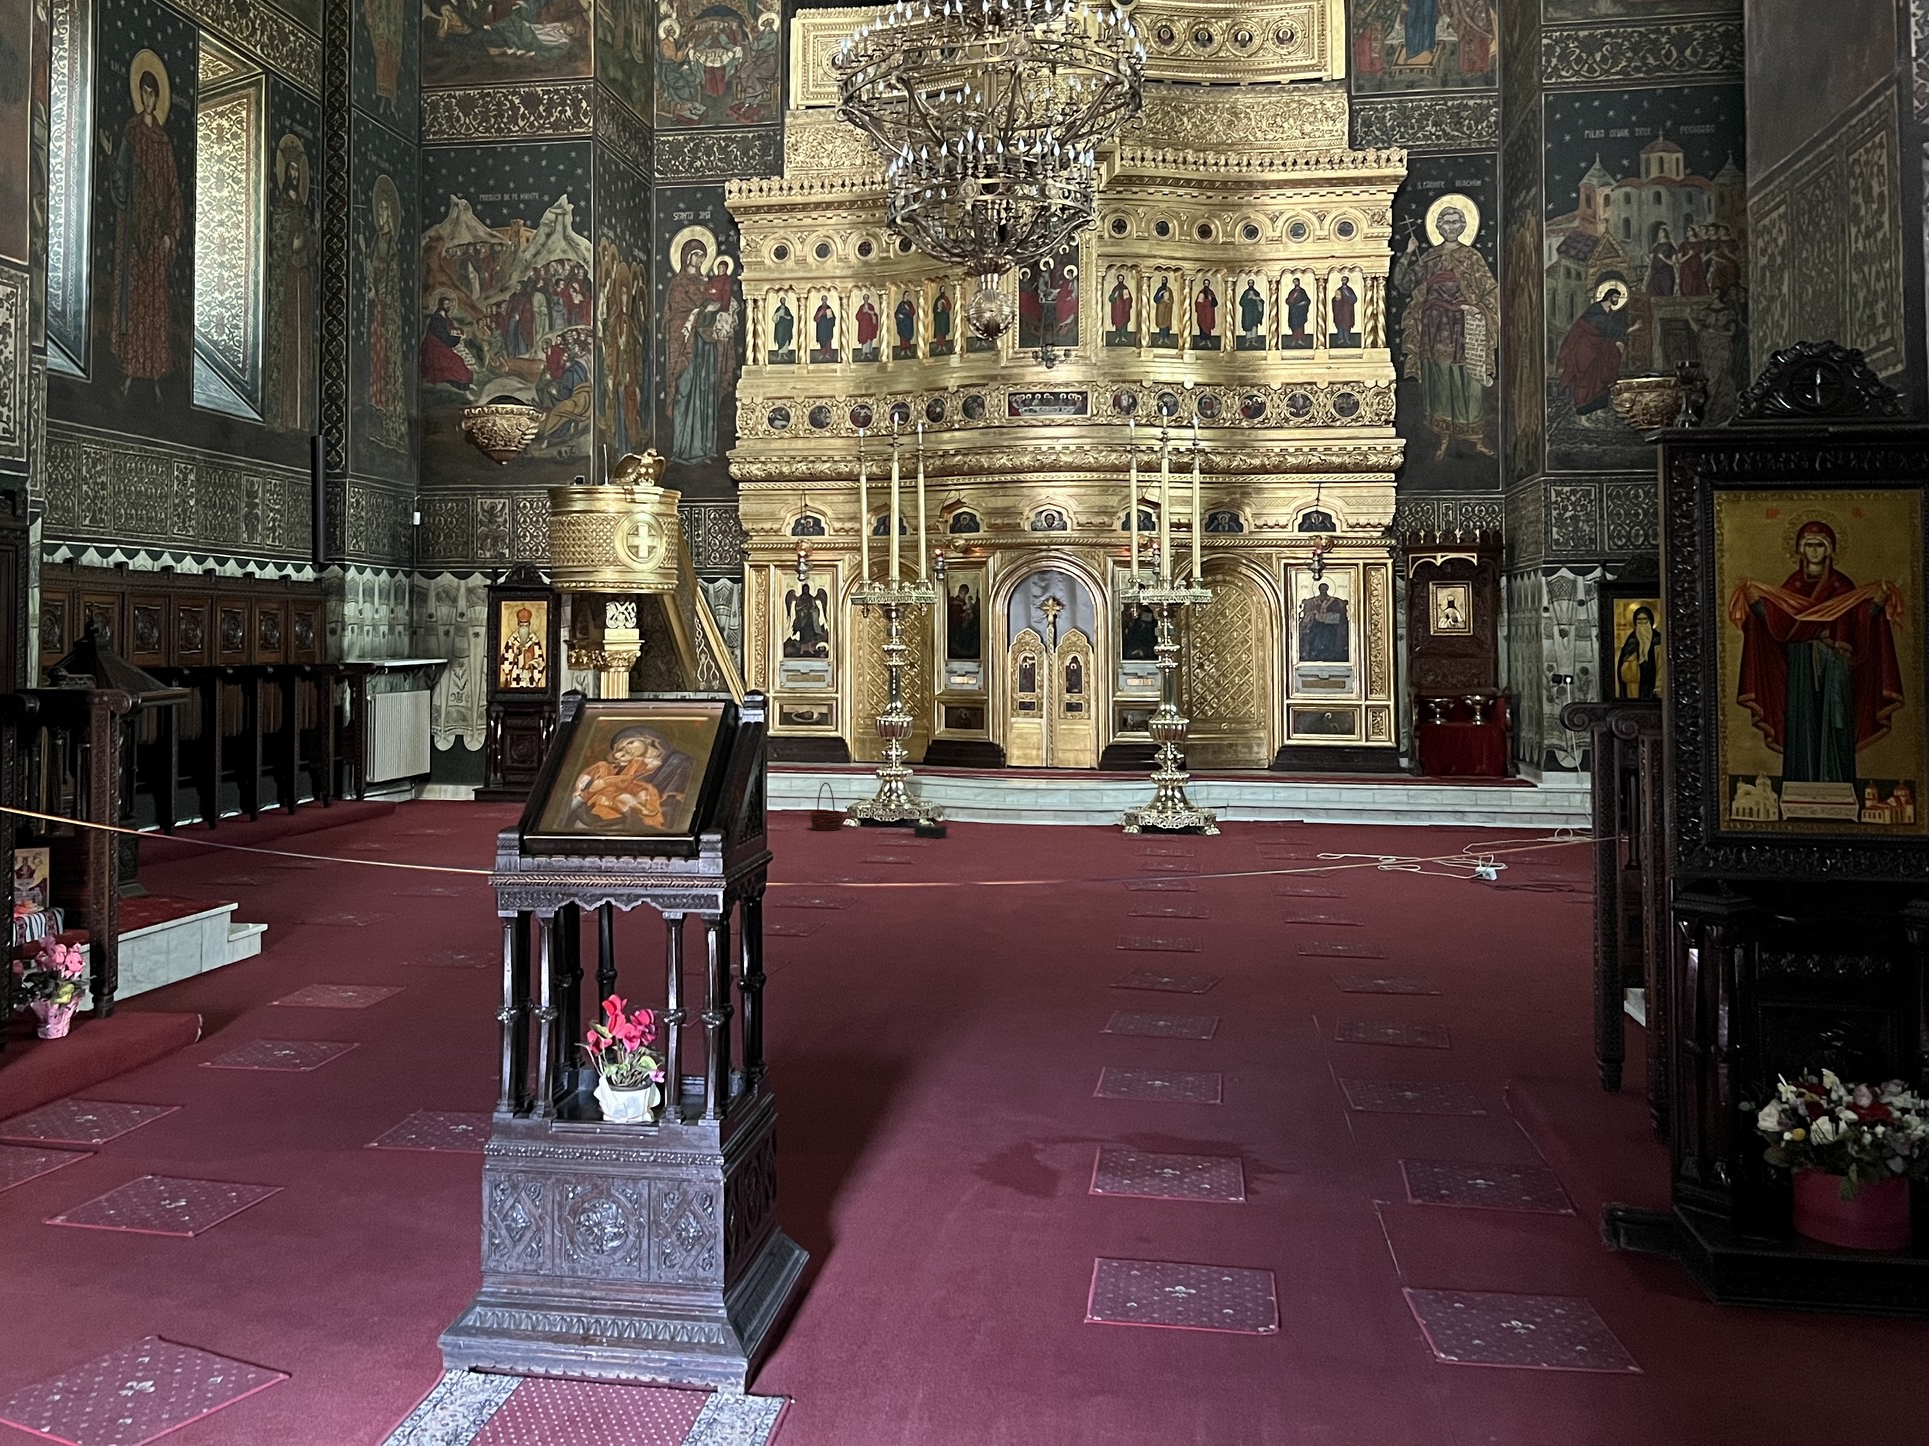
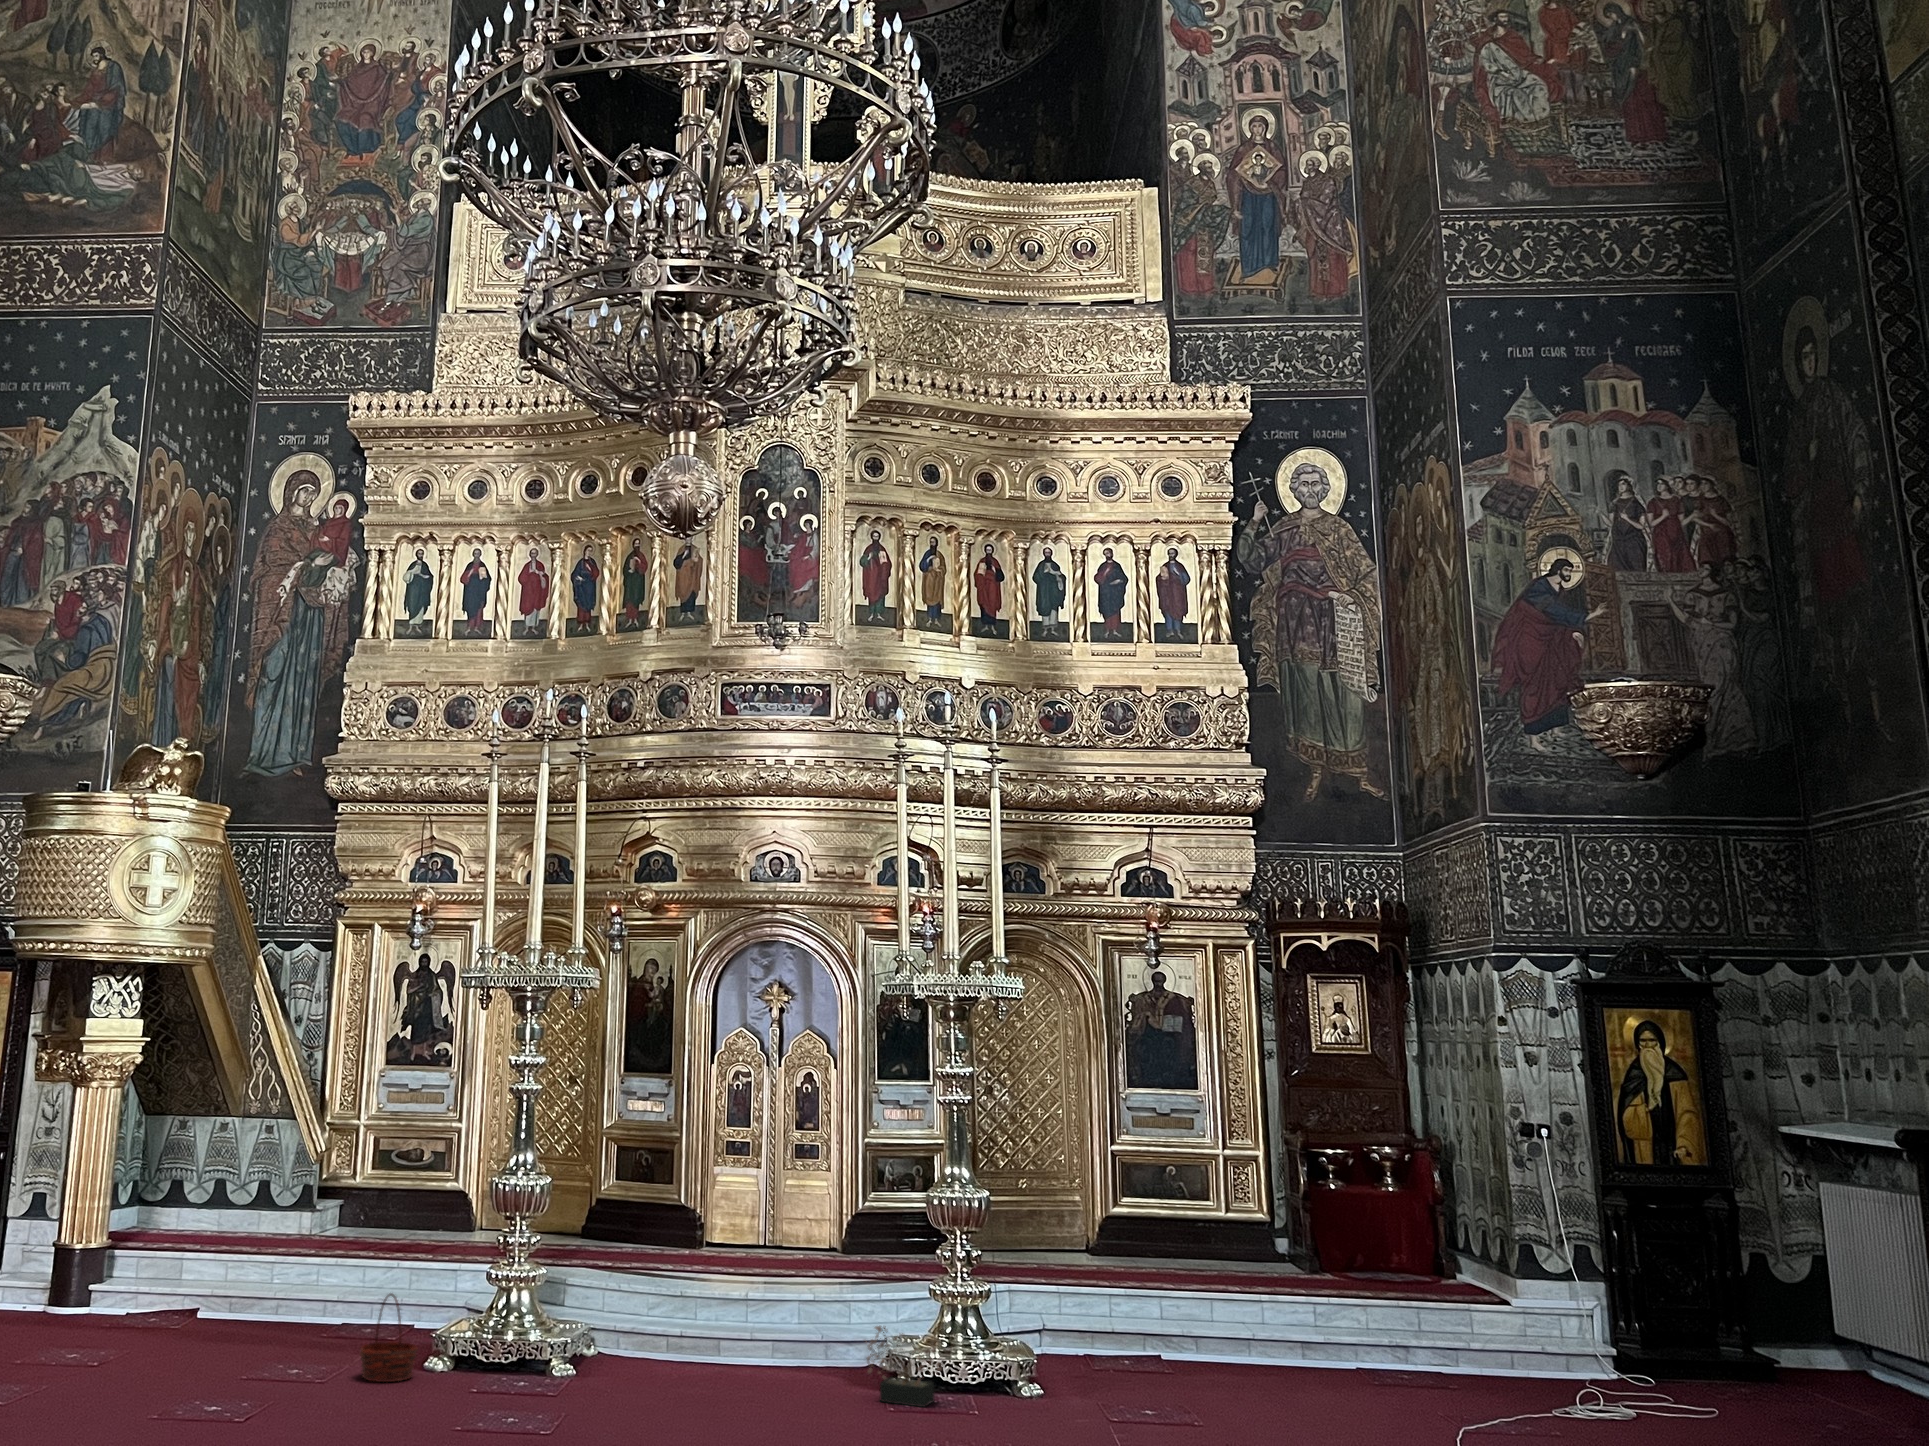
decorative plant: present [908,797,951,838] -> present [867,1326,941,1407]

